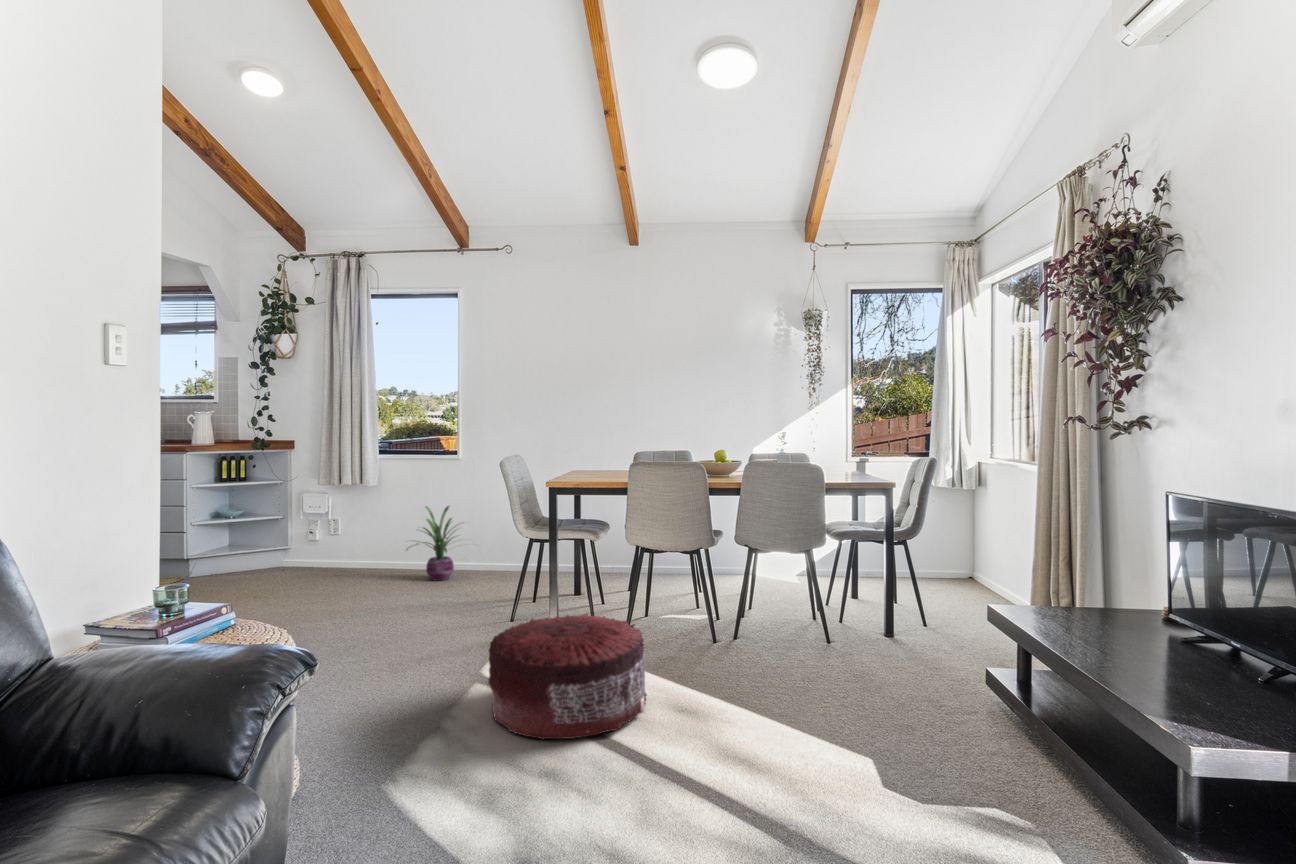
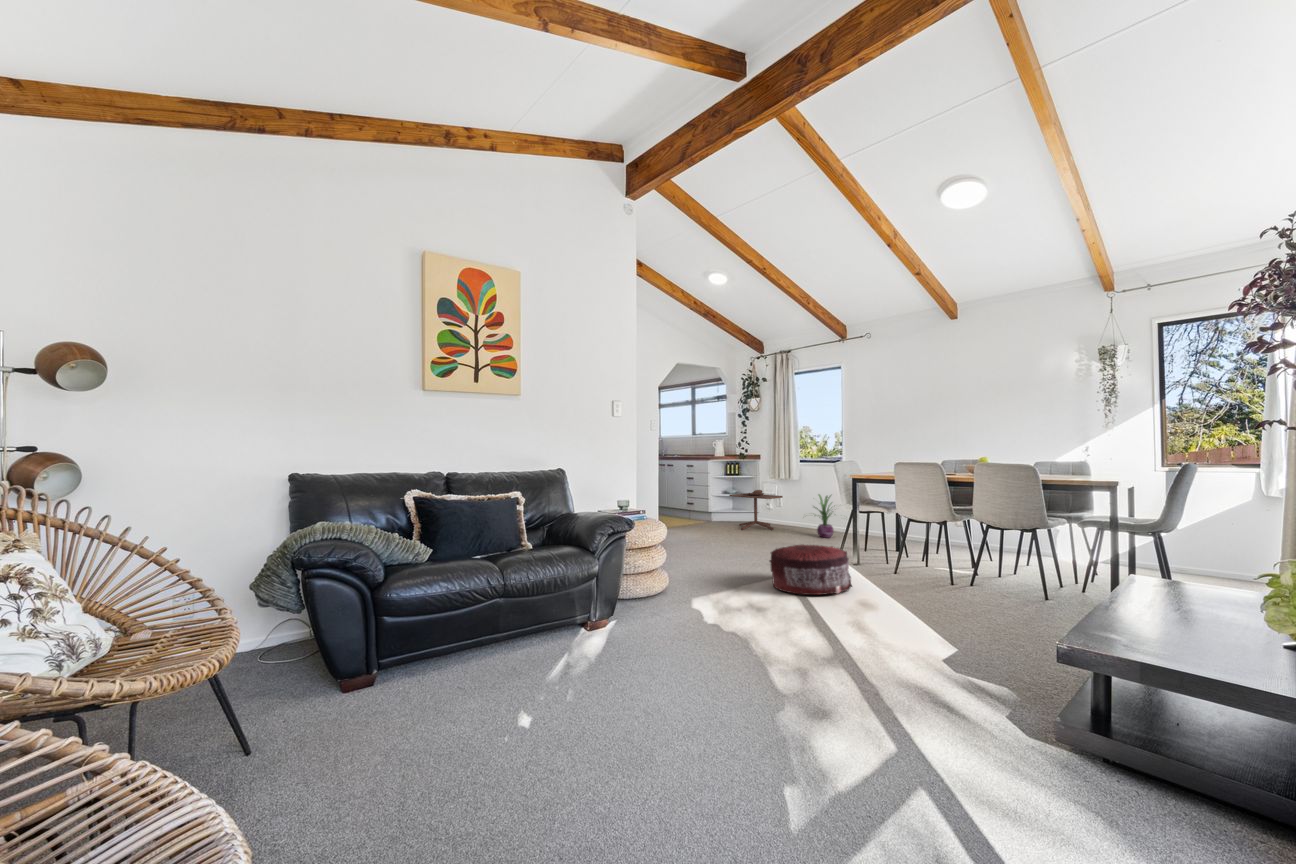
side table: none [234,505,350,585] -> present [729,490,783,530]

